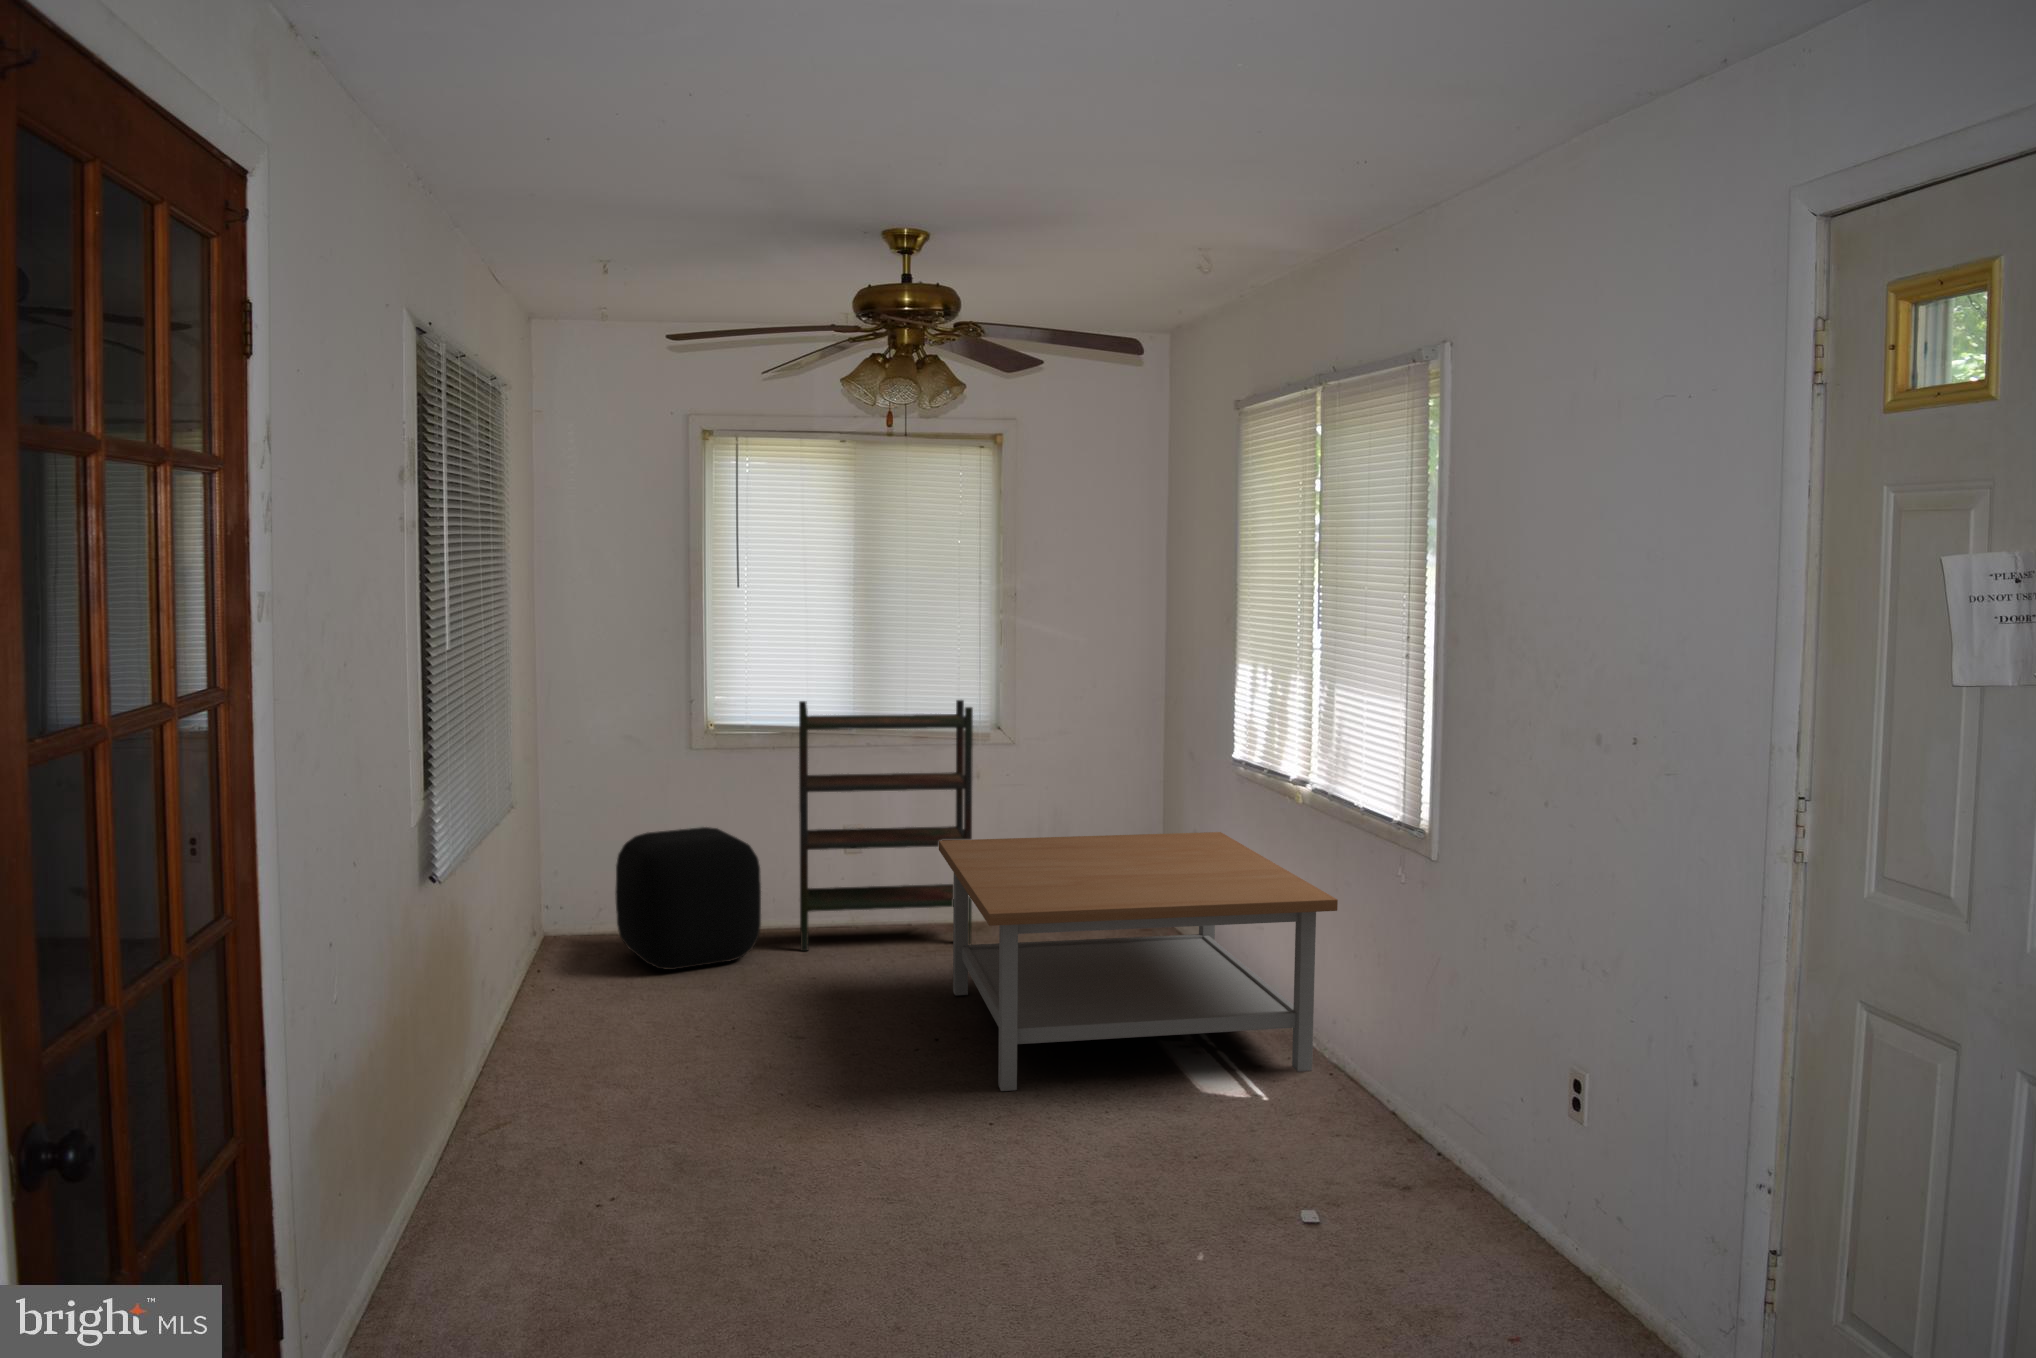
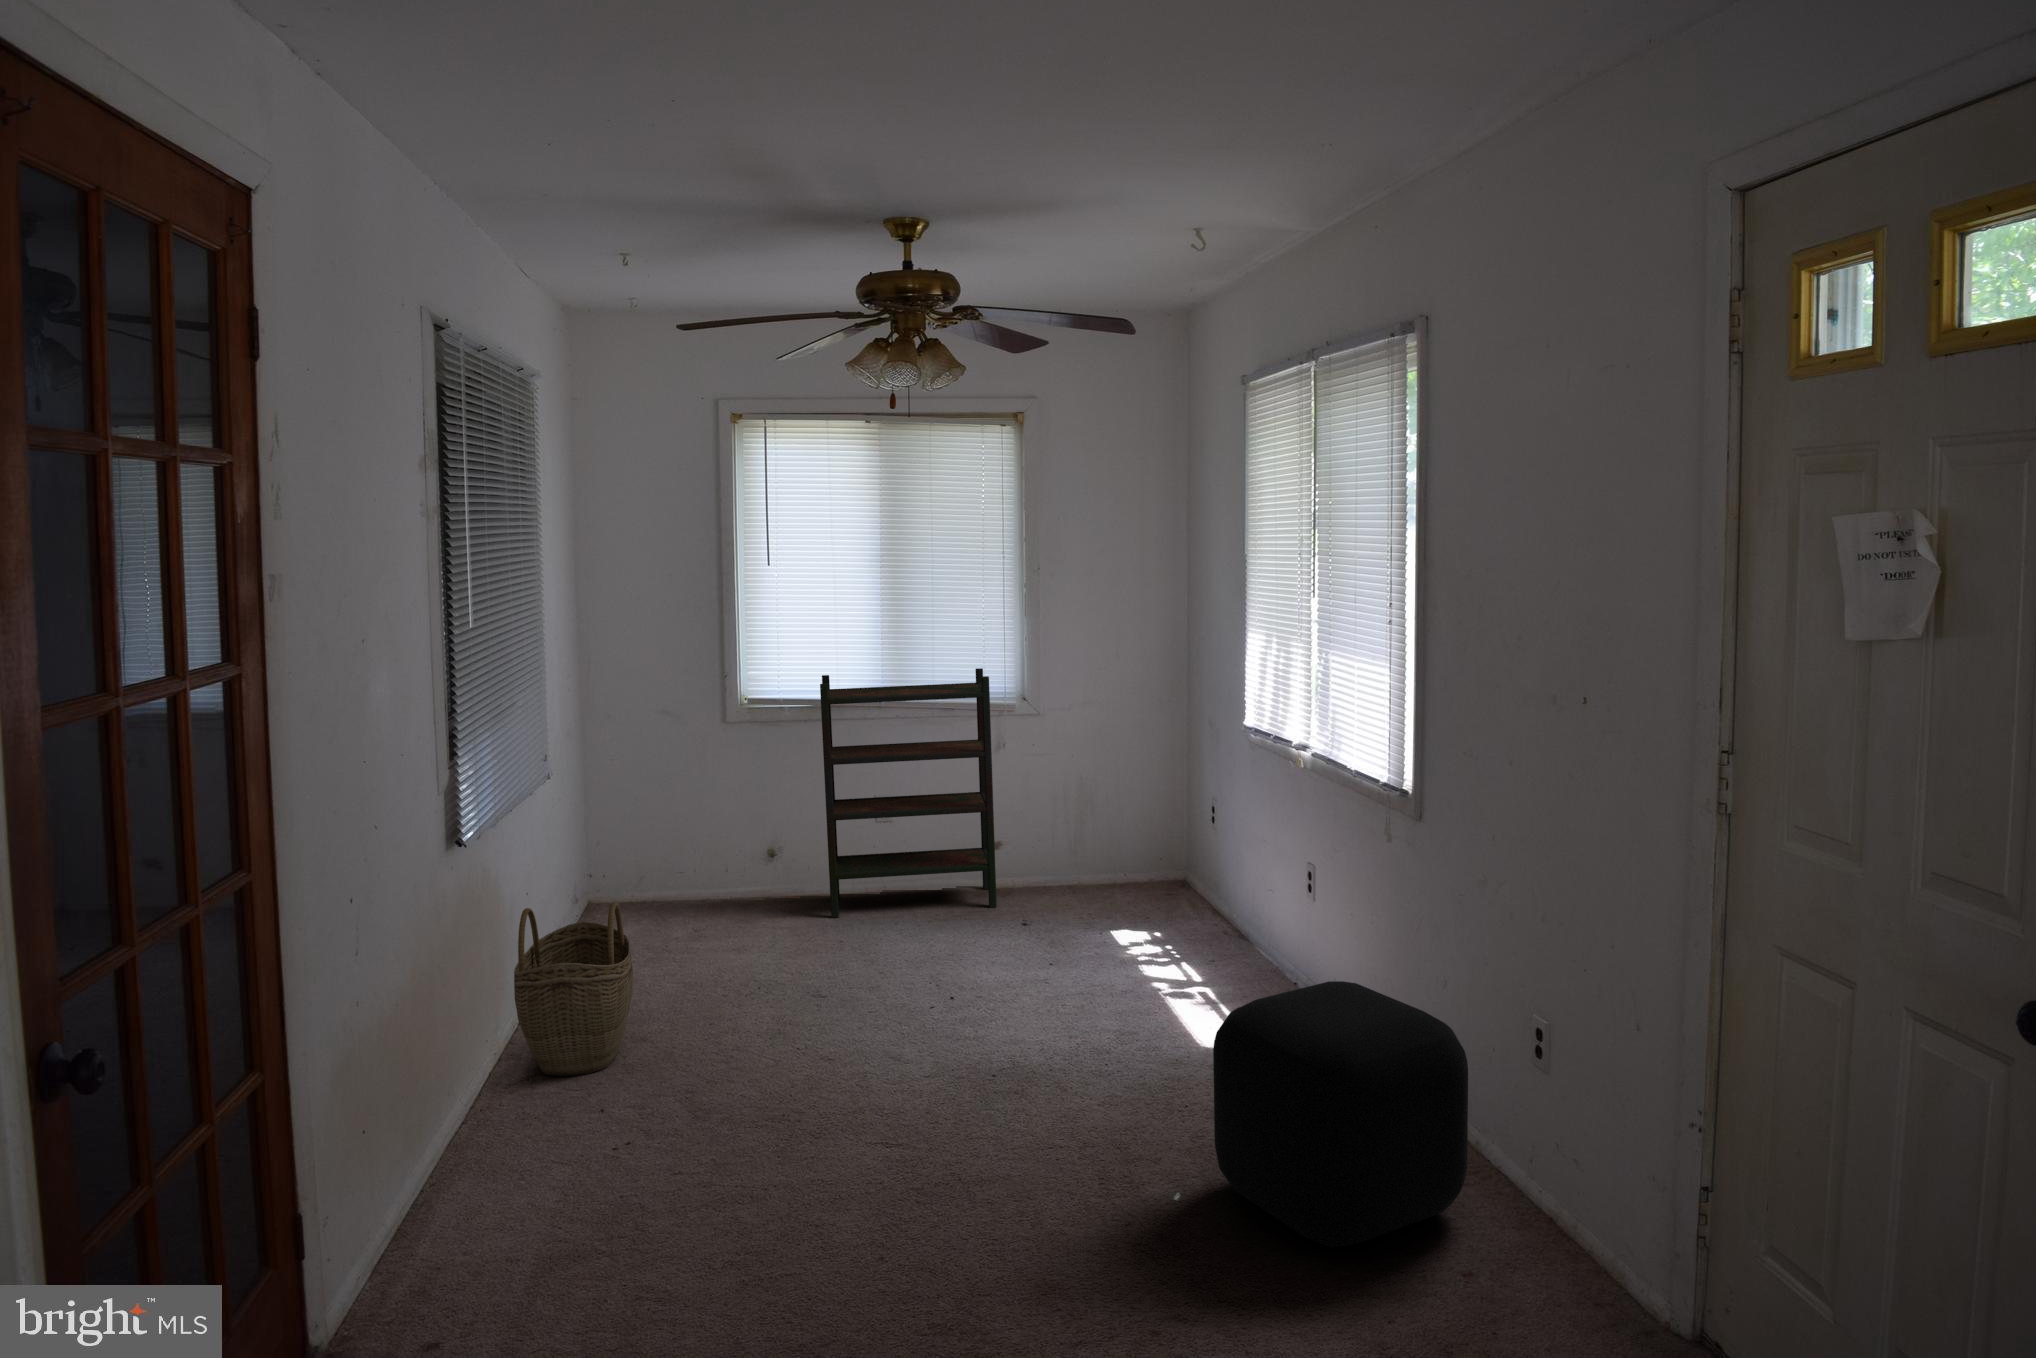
ottoman: present [615,827,761,970] -> present [1213,981,1468,1247]
coffee table: present [939,832,1338,1091] -> none [954,794,1335,1056]
woven basket: none [483,921,608,1103] -> present [514,902,633,1076]

